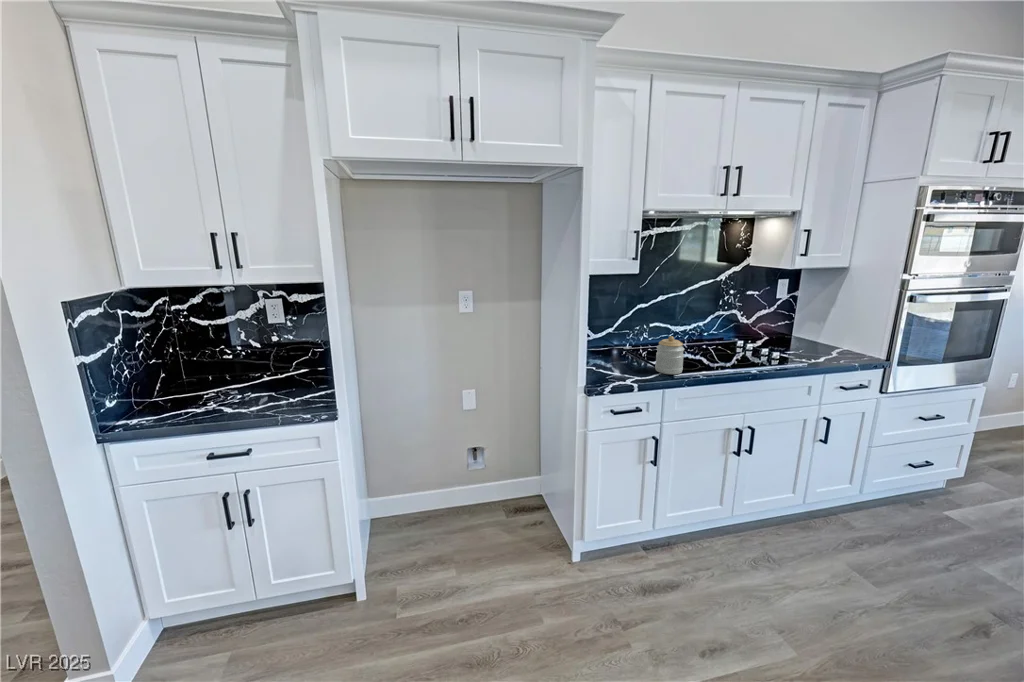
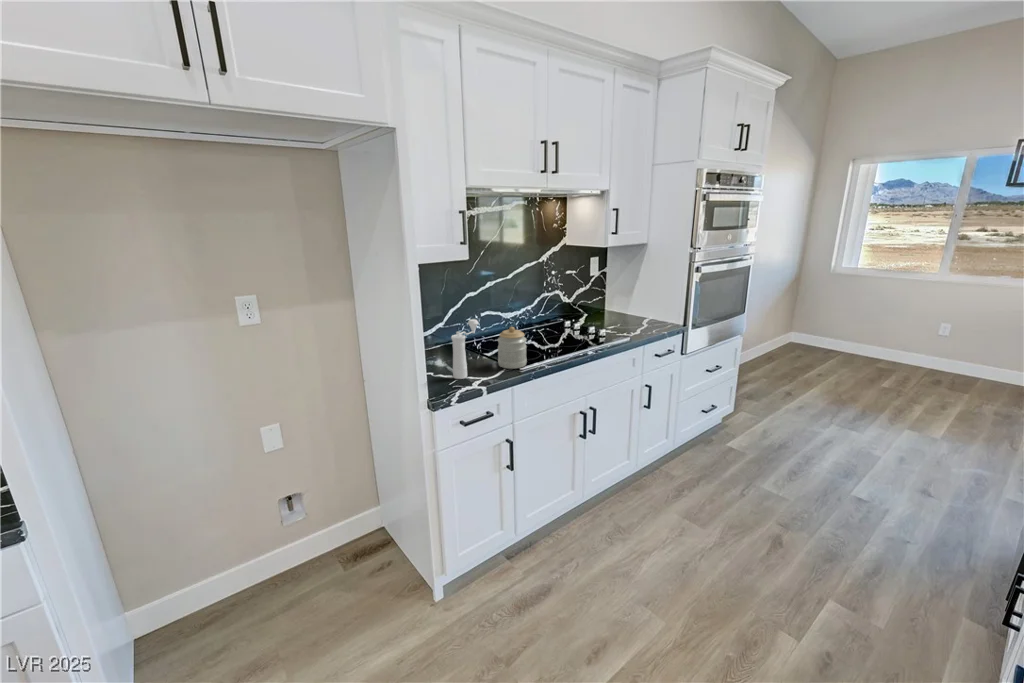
pepper mill: none [611,326,640,375] -> present [451,319,478,379]

